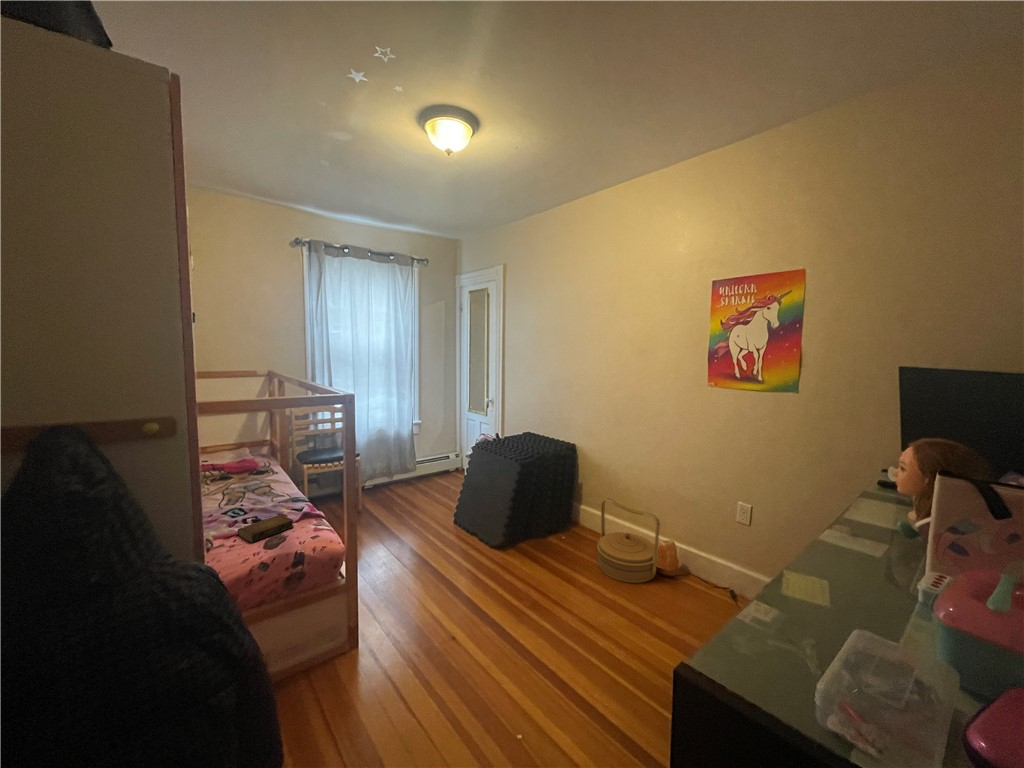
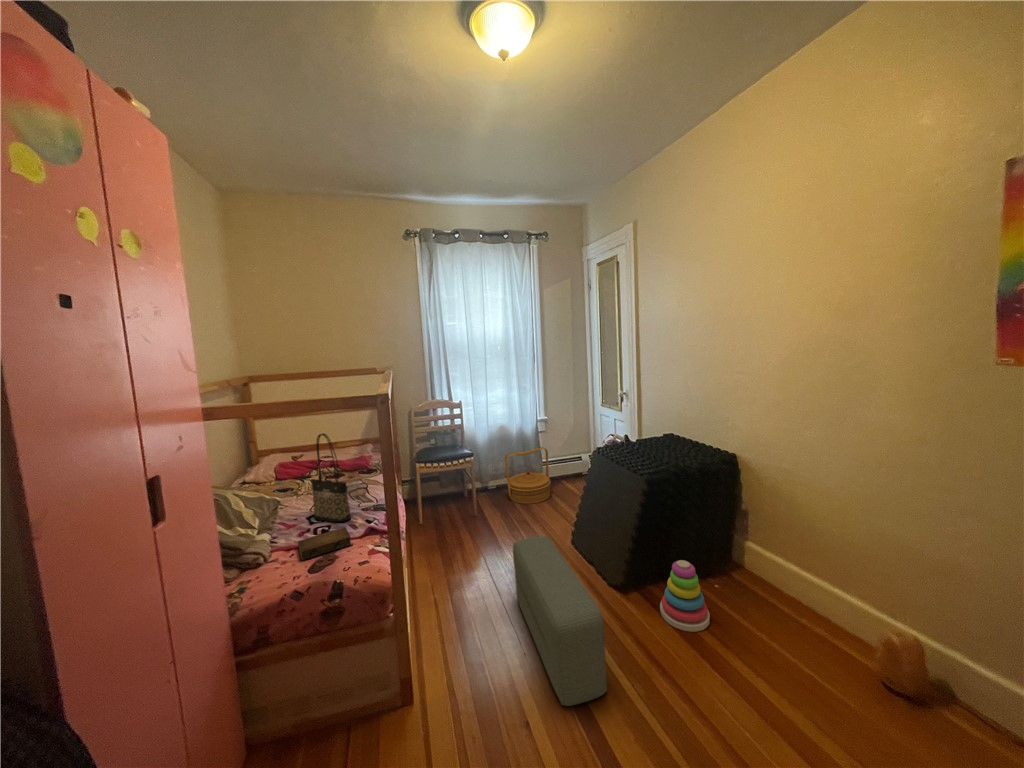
tote bag: none [230,432,276,514] -> present [311,434,351,522]
woven basket: present [597,498,660,583] -> present [505,447,550,504]
pouf: none [419,512,502,619] -> present [513,536,607,706]
stacking toy: none [527,517,558,564] -> present [660,560,710,632]

